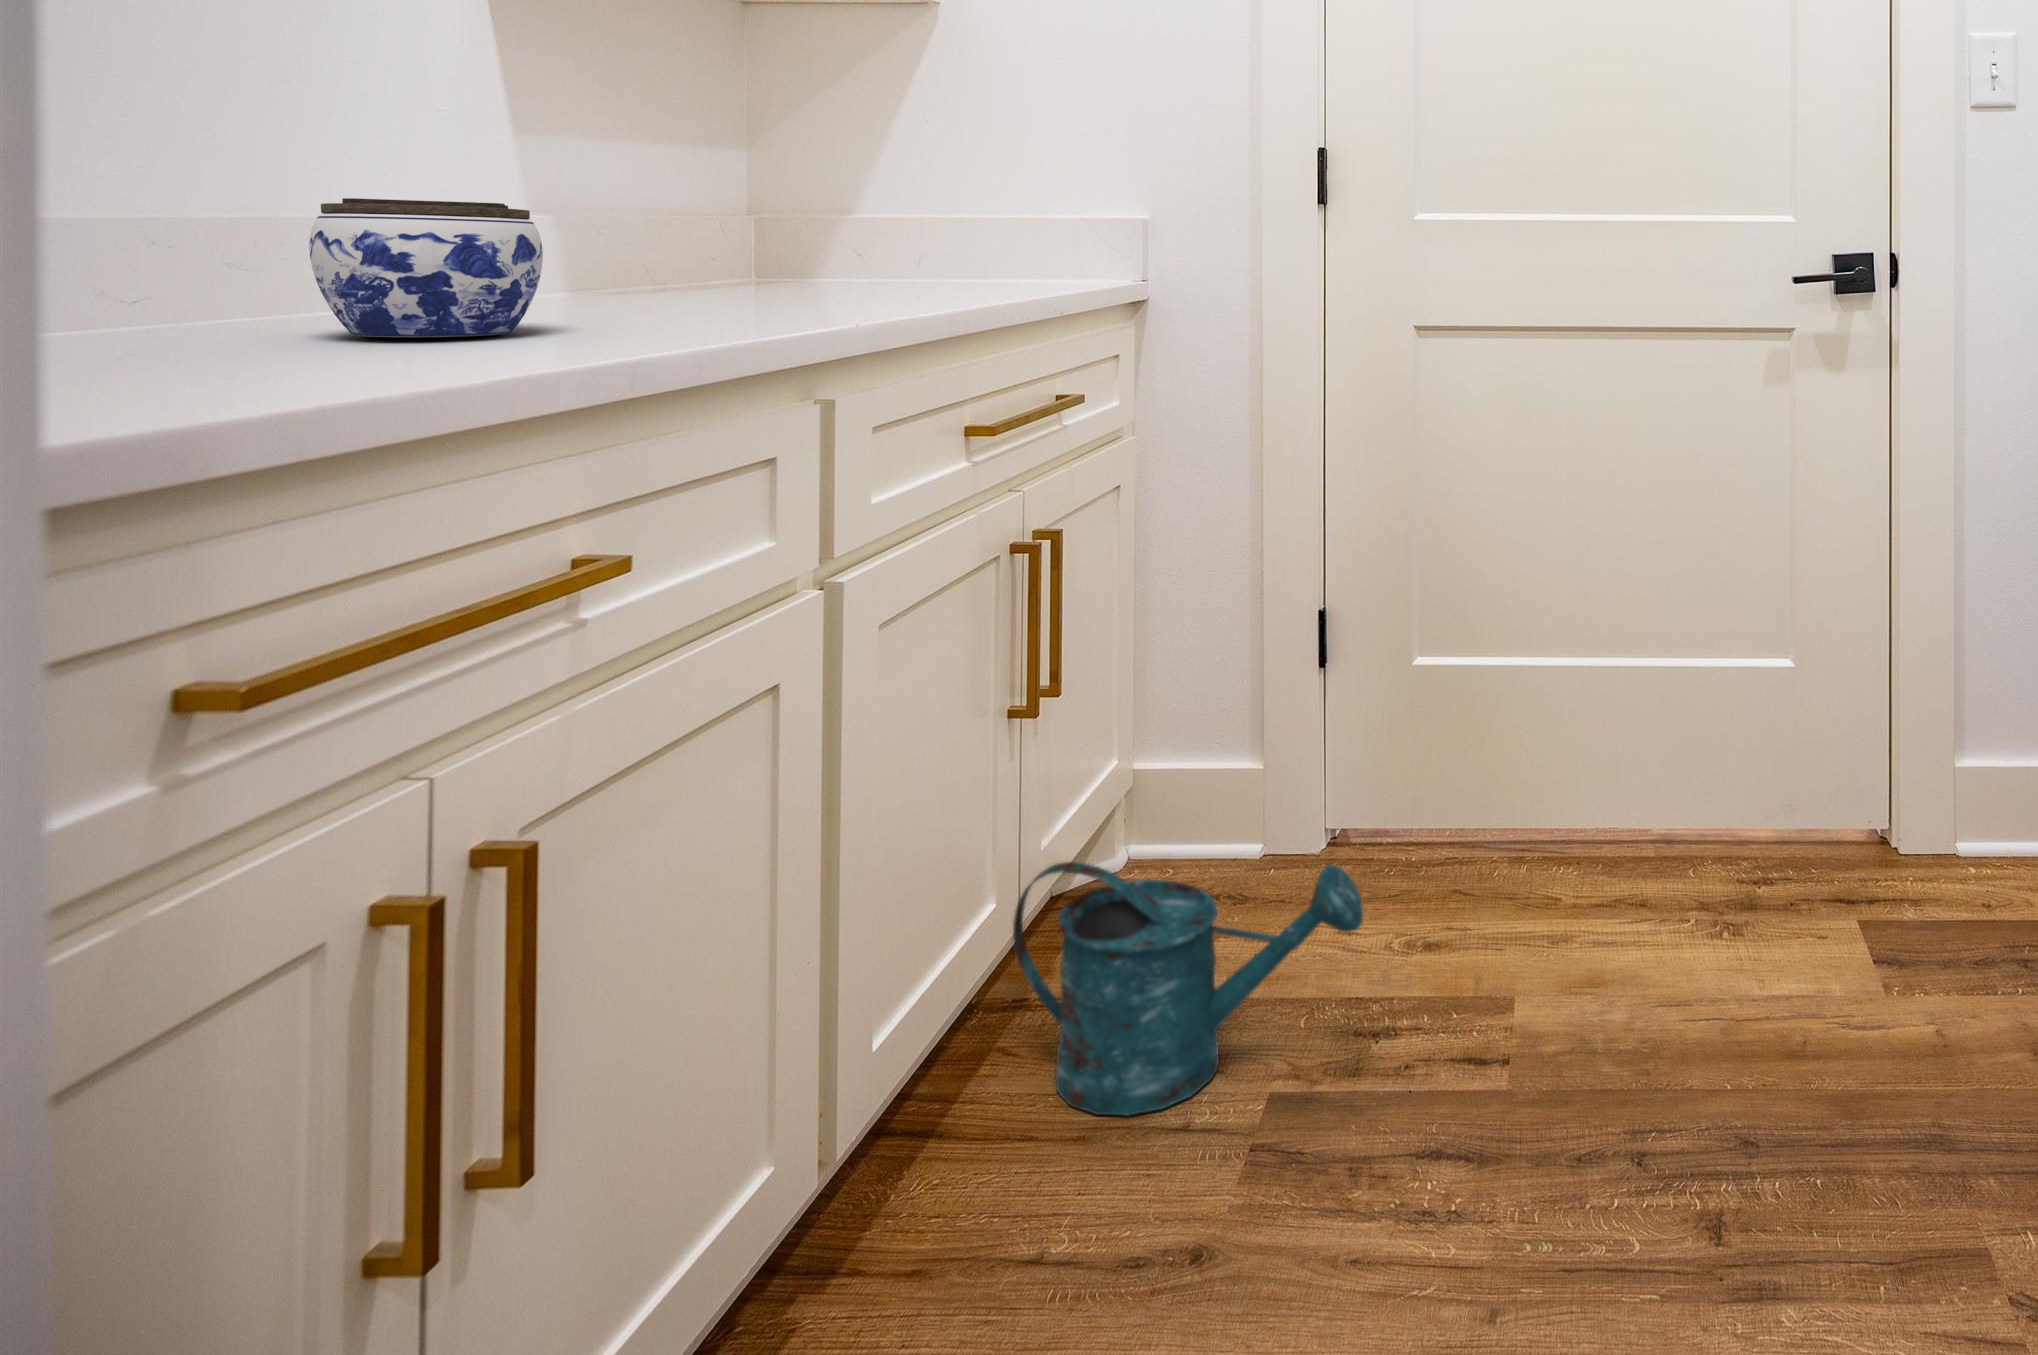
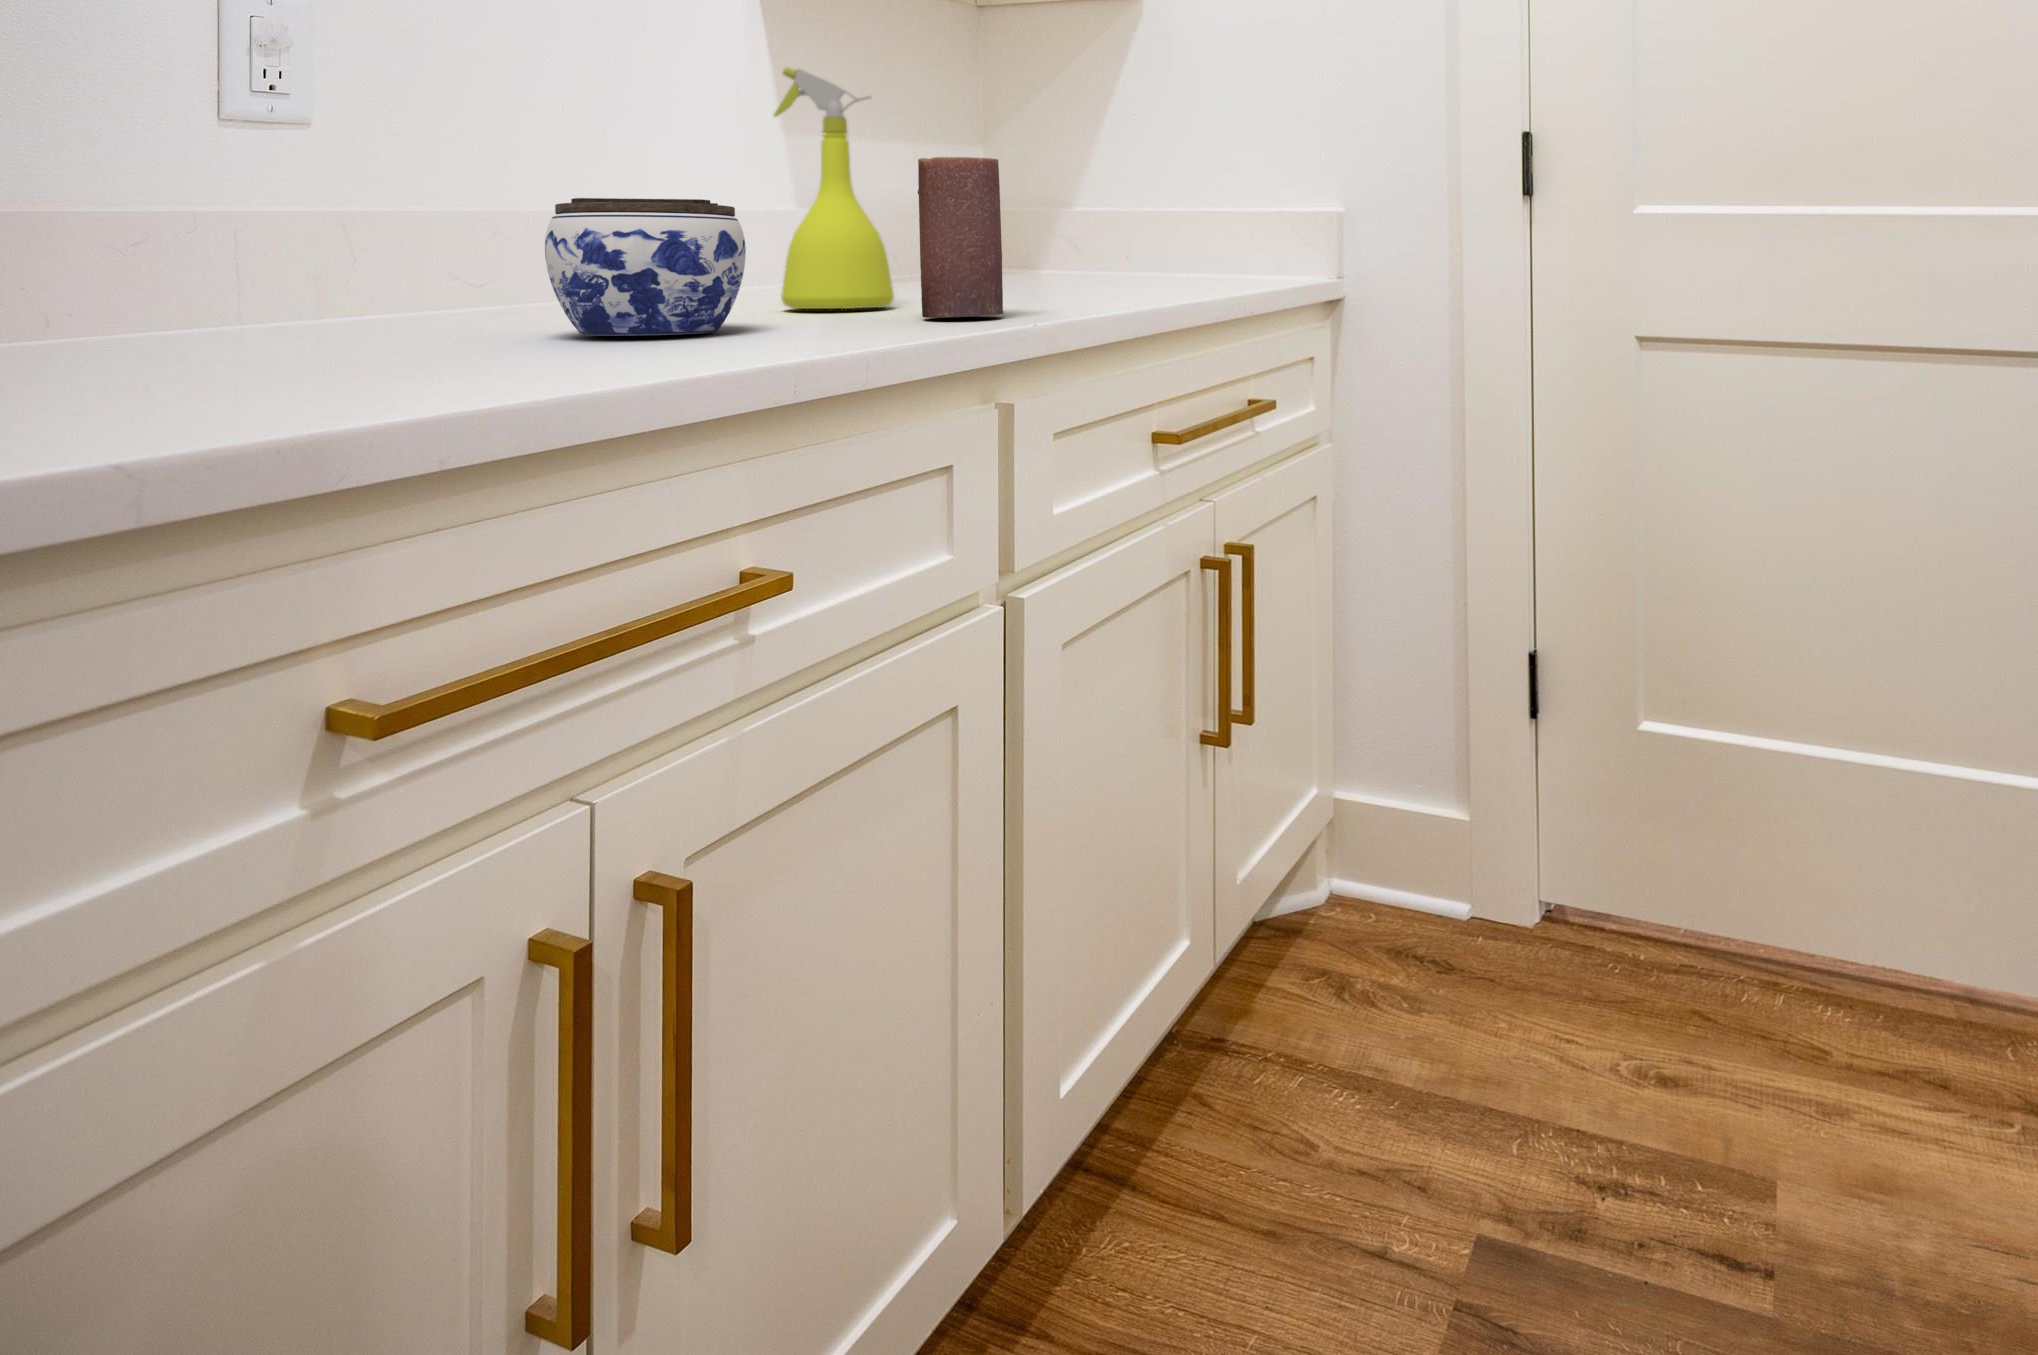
spray bottle: none [550,63,689,308] -> present [774,67,894,309]
candle: none [725,166,816,319] -> present [918,157,1003,318]
watering can: present [1013,862,1363,1115] -> none [1199,920,1589,1226]

